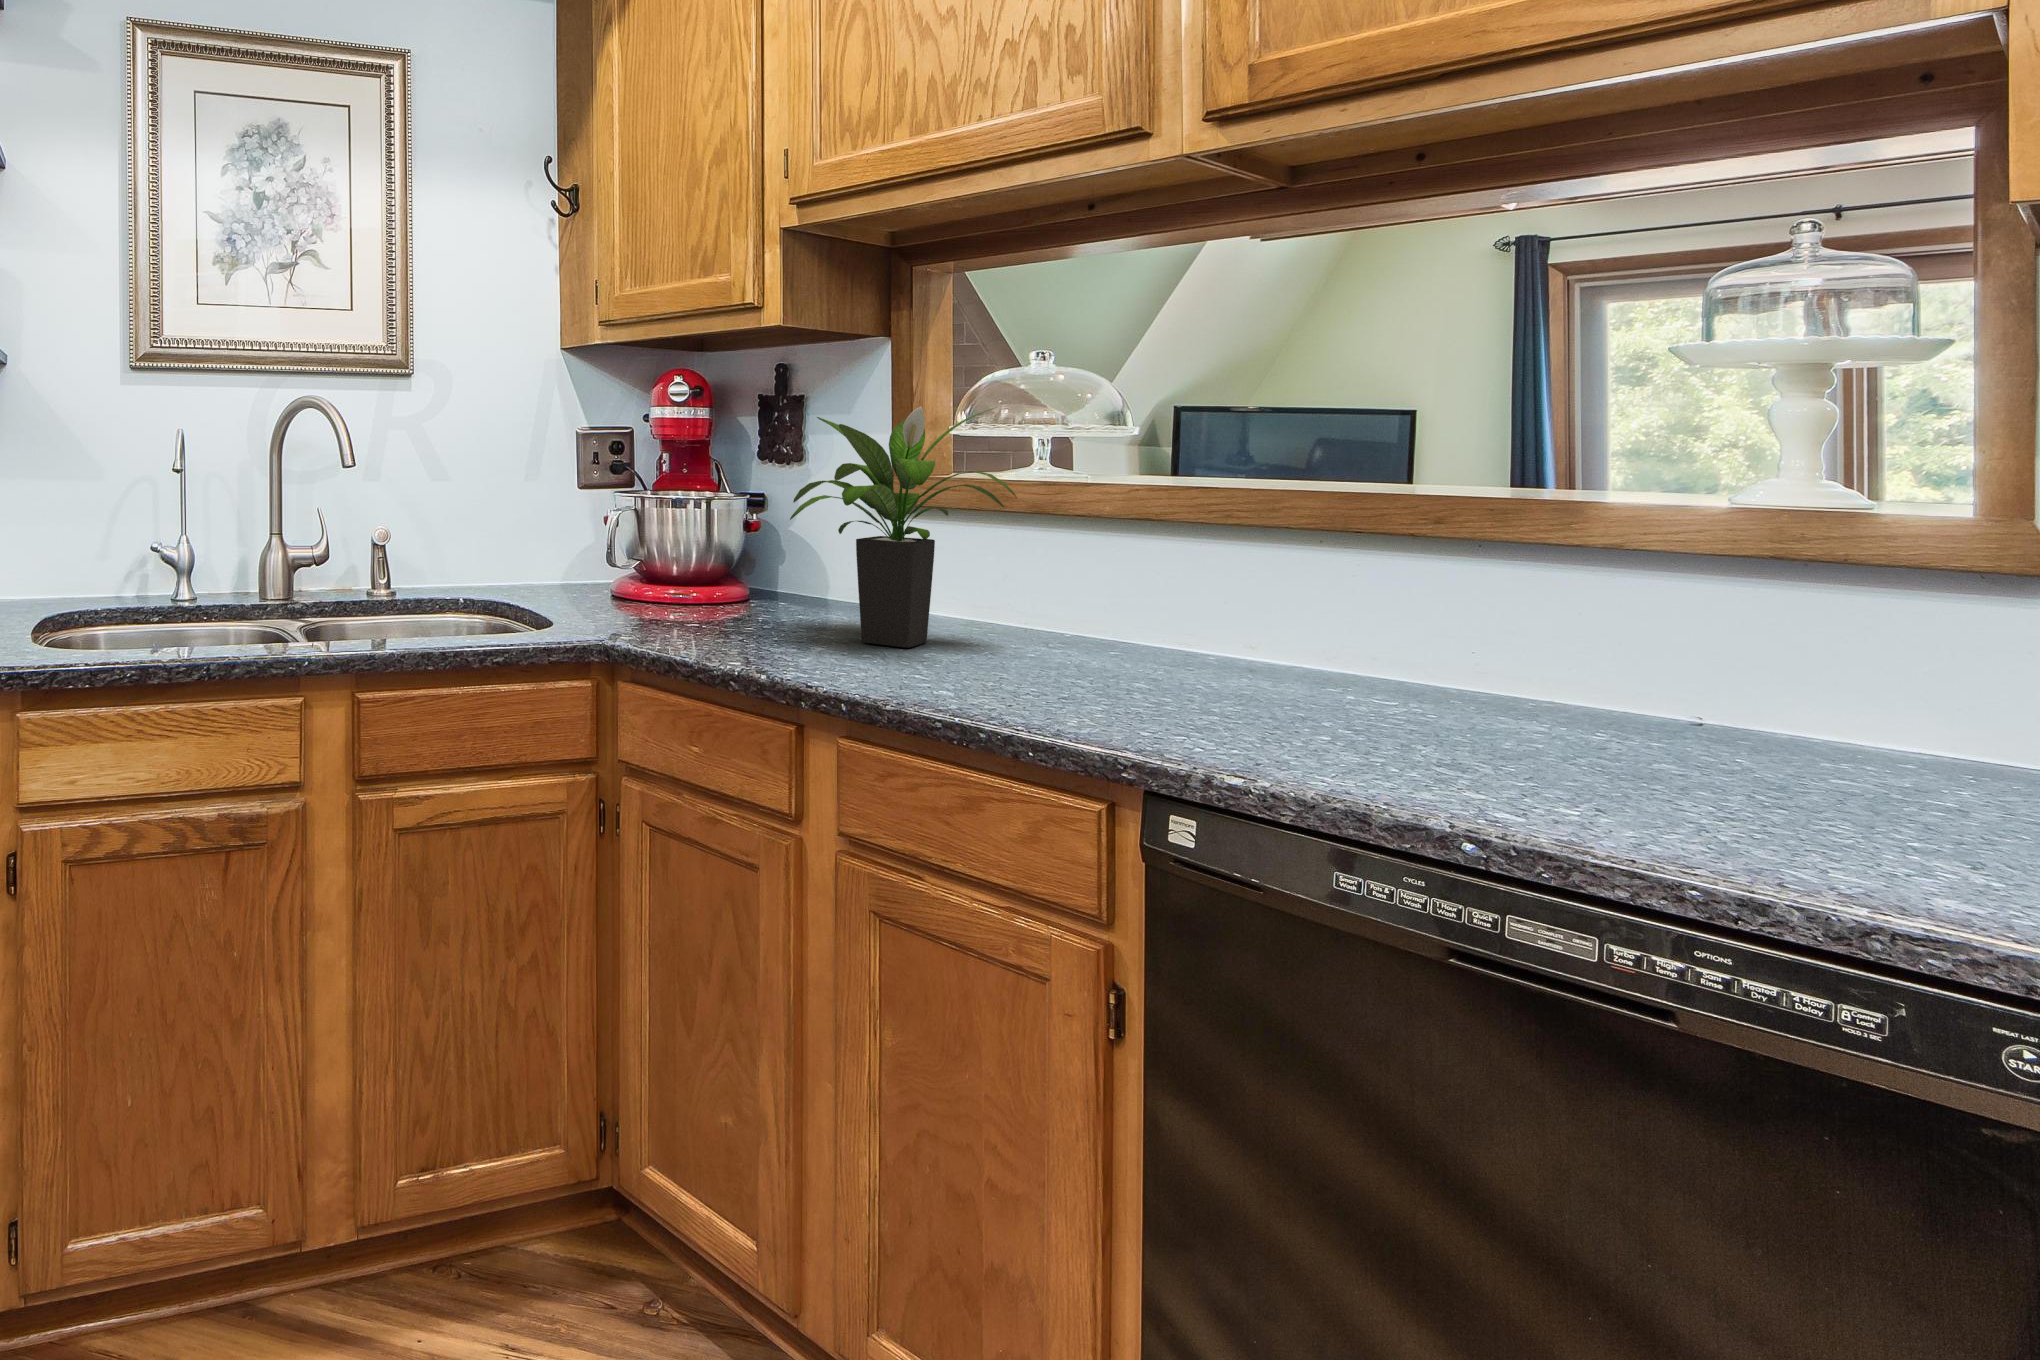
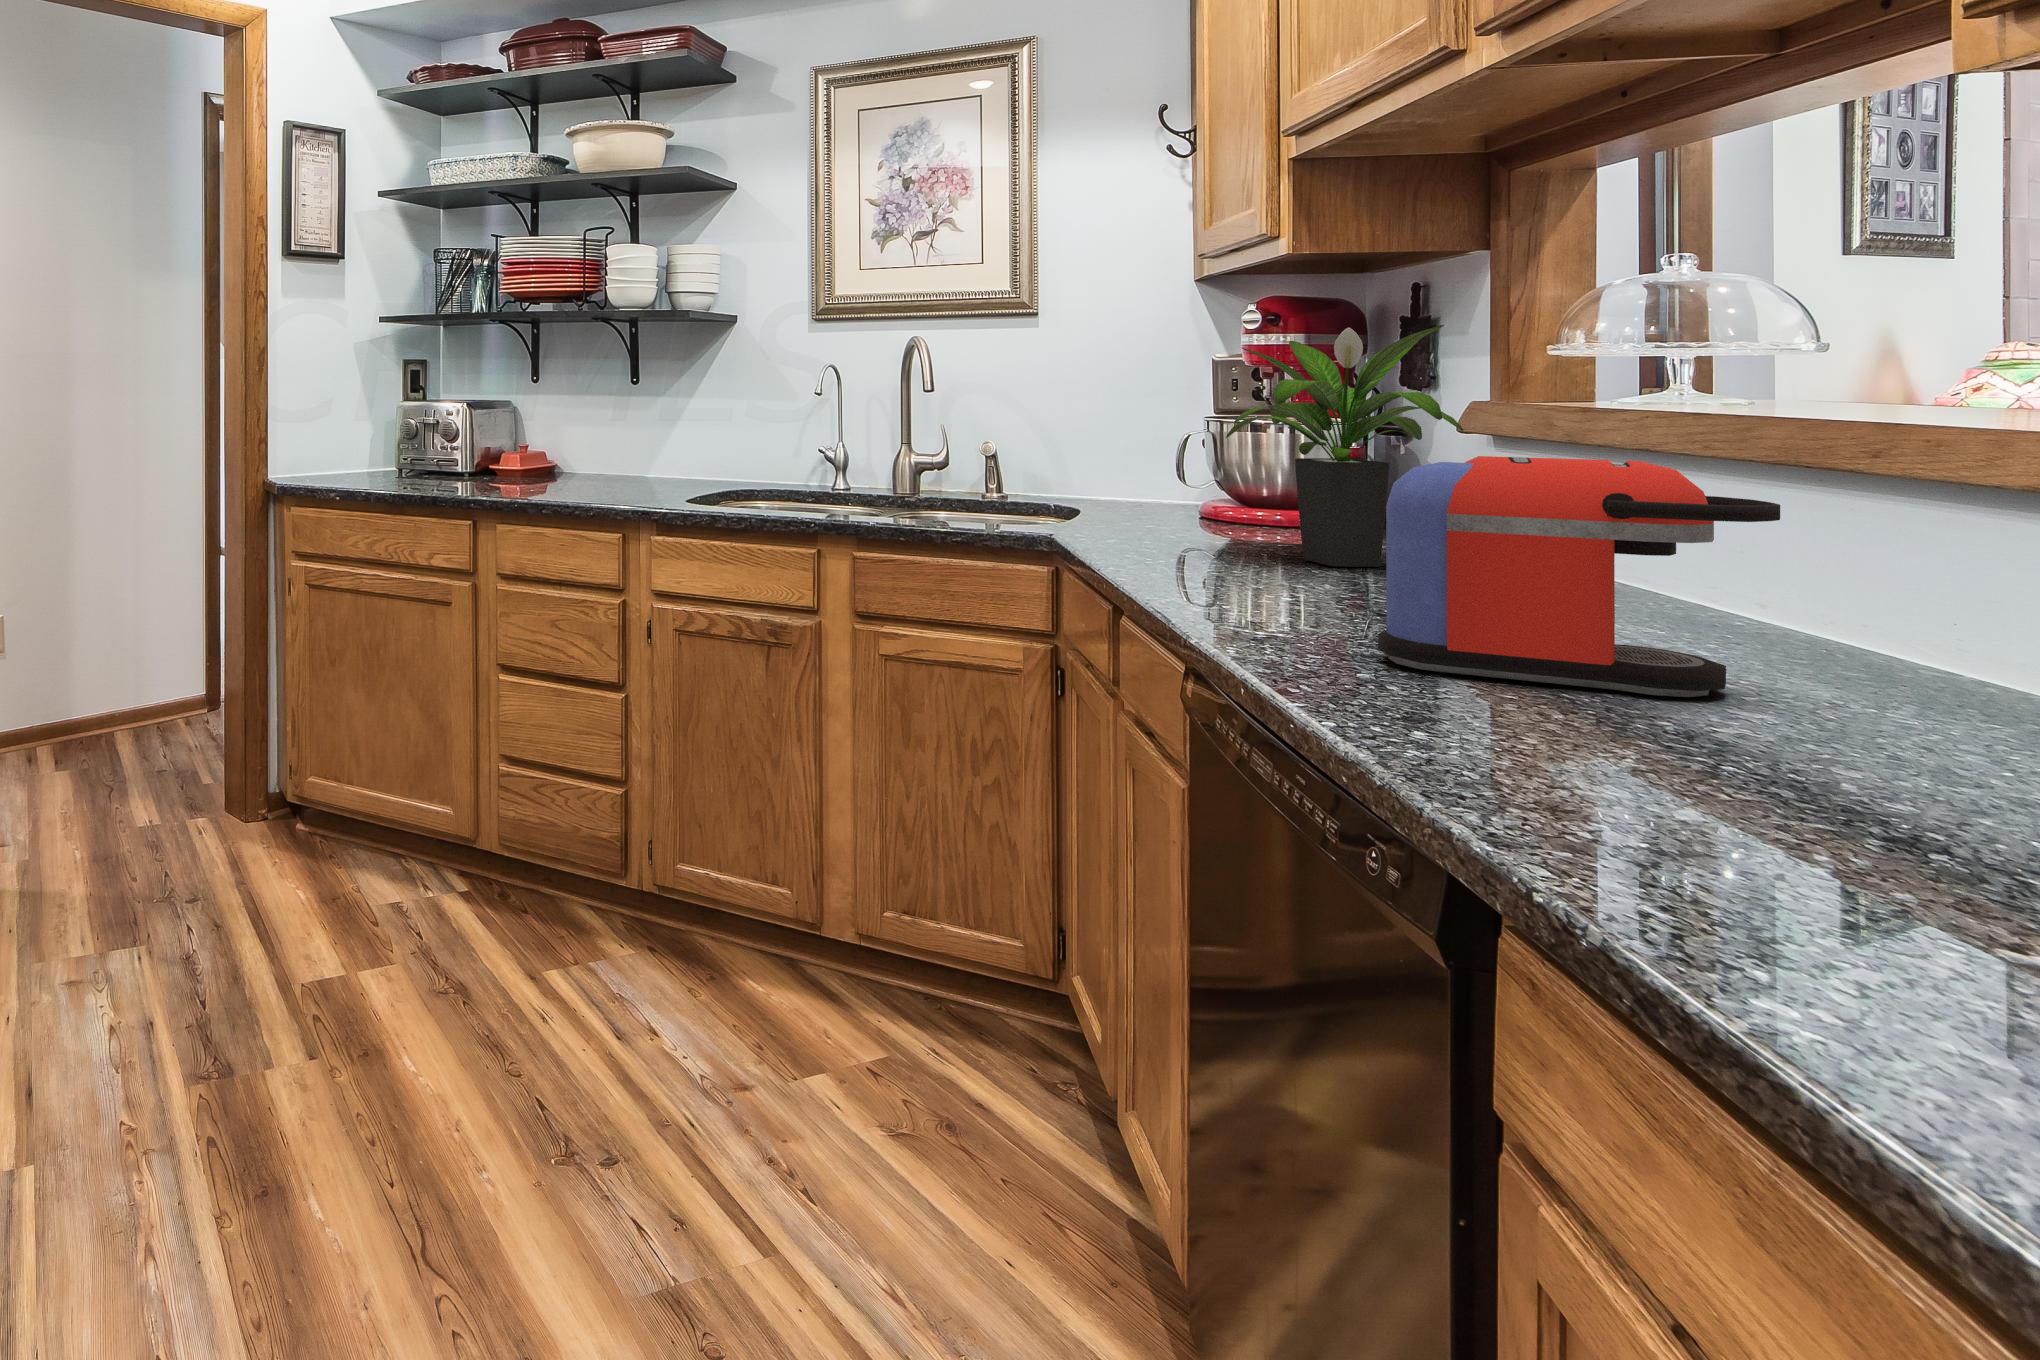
coffee maker: none [1321,543,1582,769] -> present [1378,456,1780,697]

